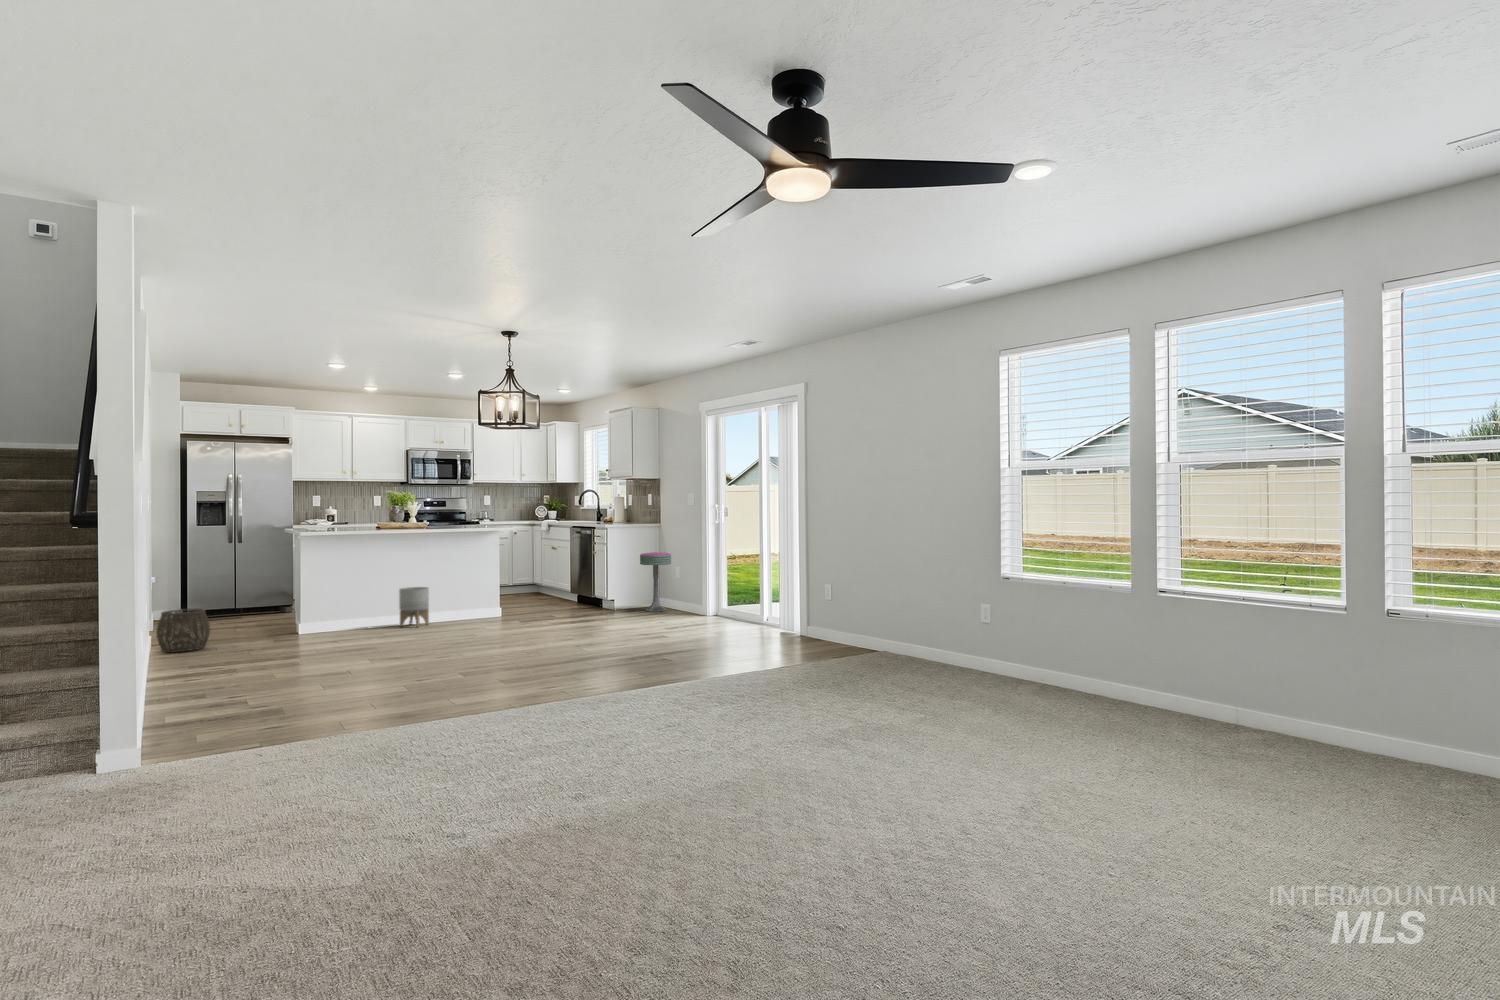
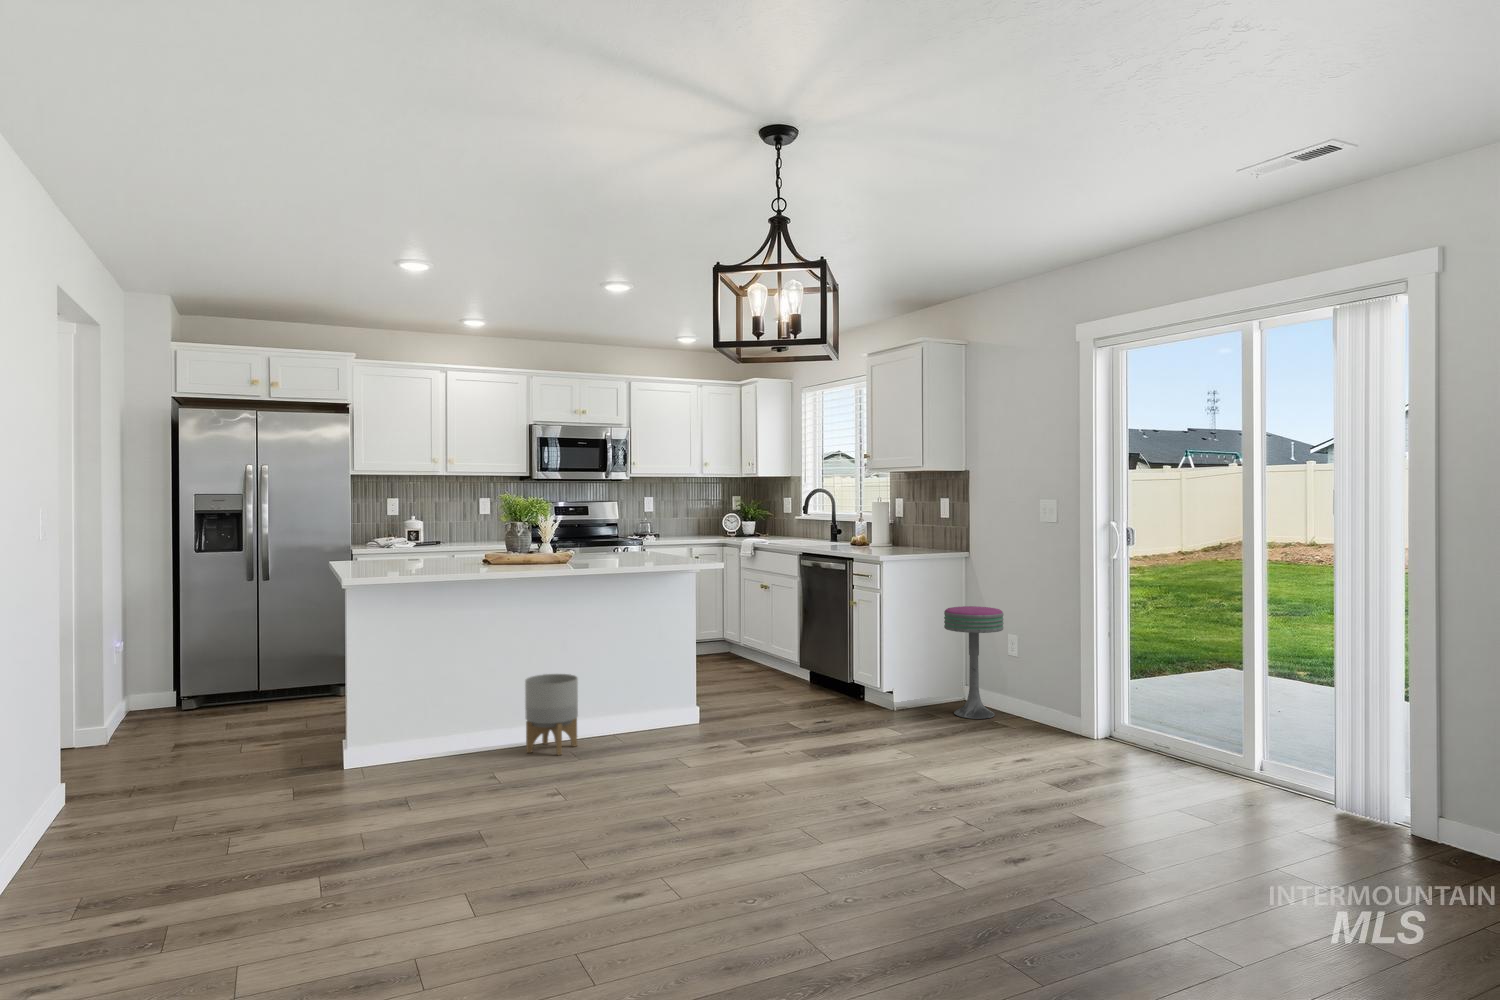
woven basket: present [156,609,210,652] -> none [55,734,167,834]

